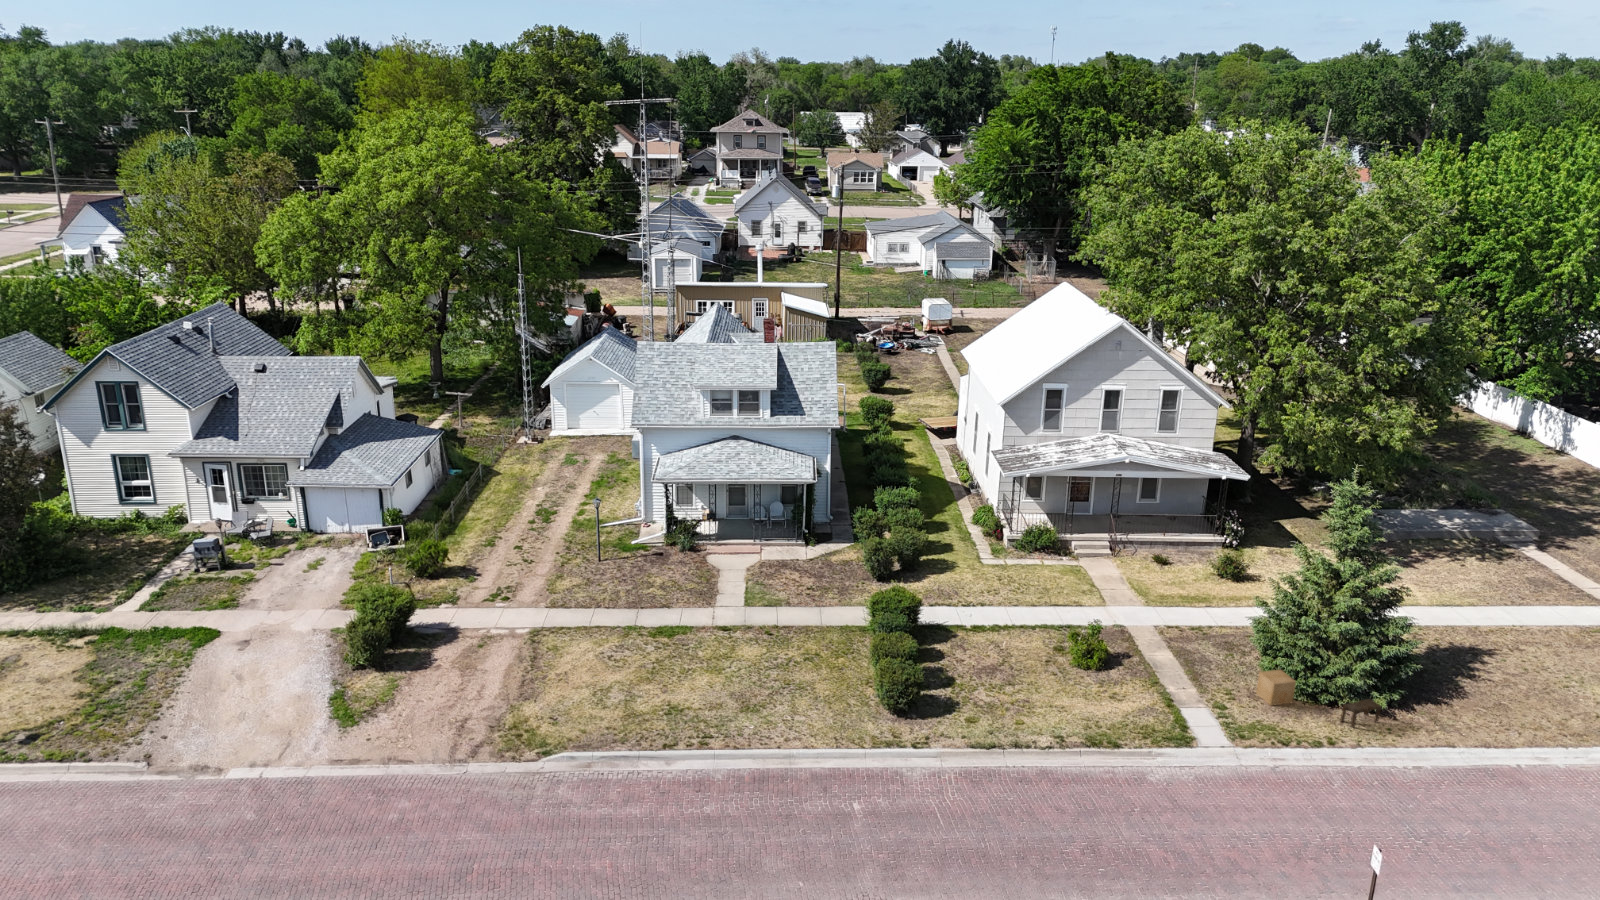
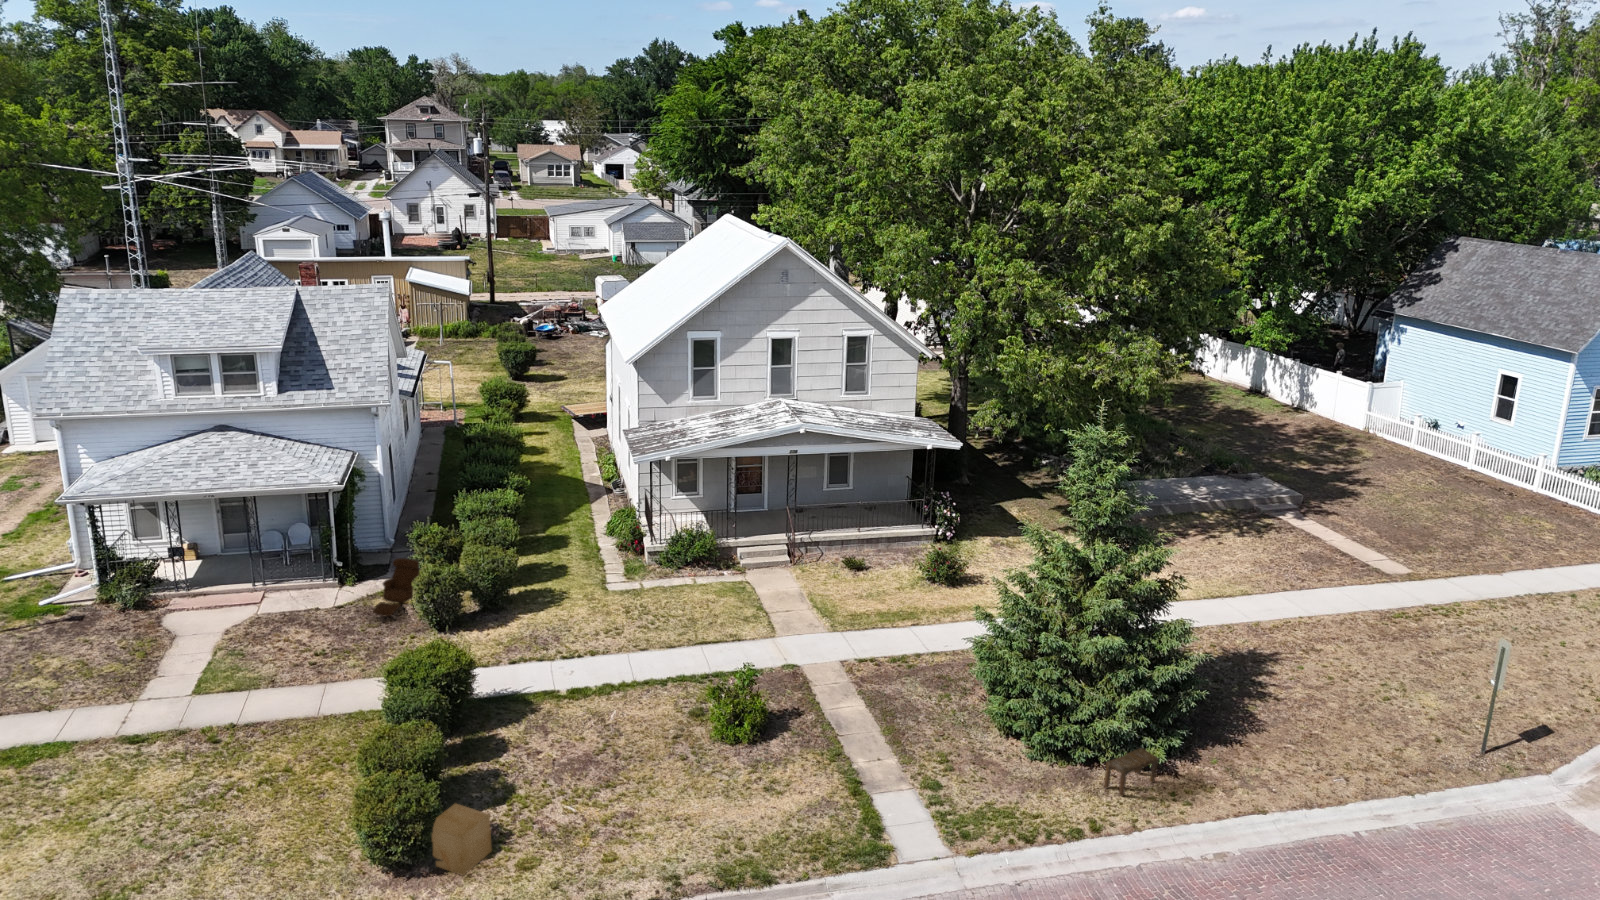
lounge chair: none [837,532,866,573] -> present [373,558,420,618]
cardboard box: present [1256,670,1296,706] -> present [432,804,492,875]

